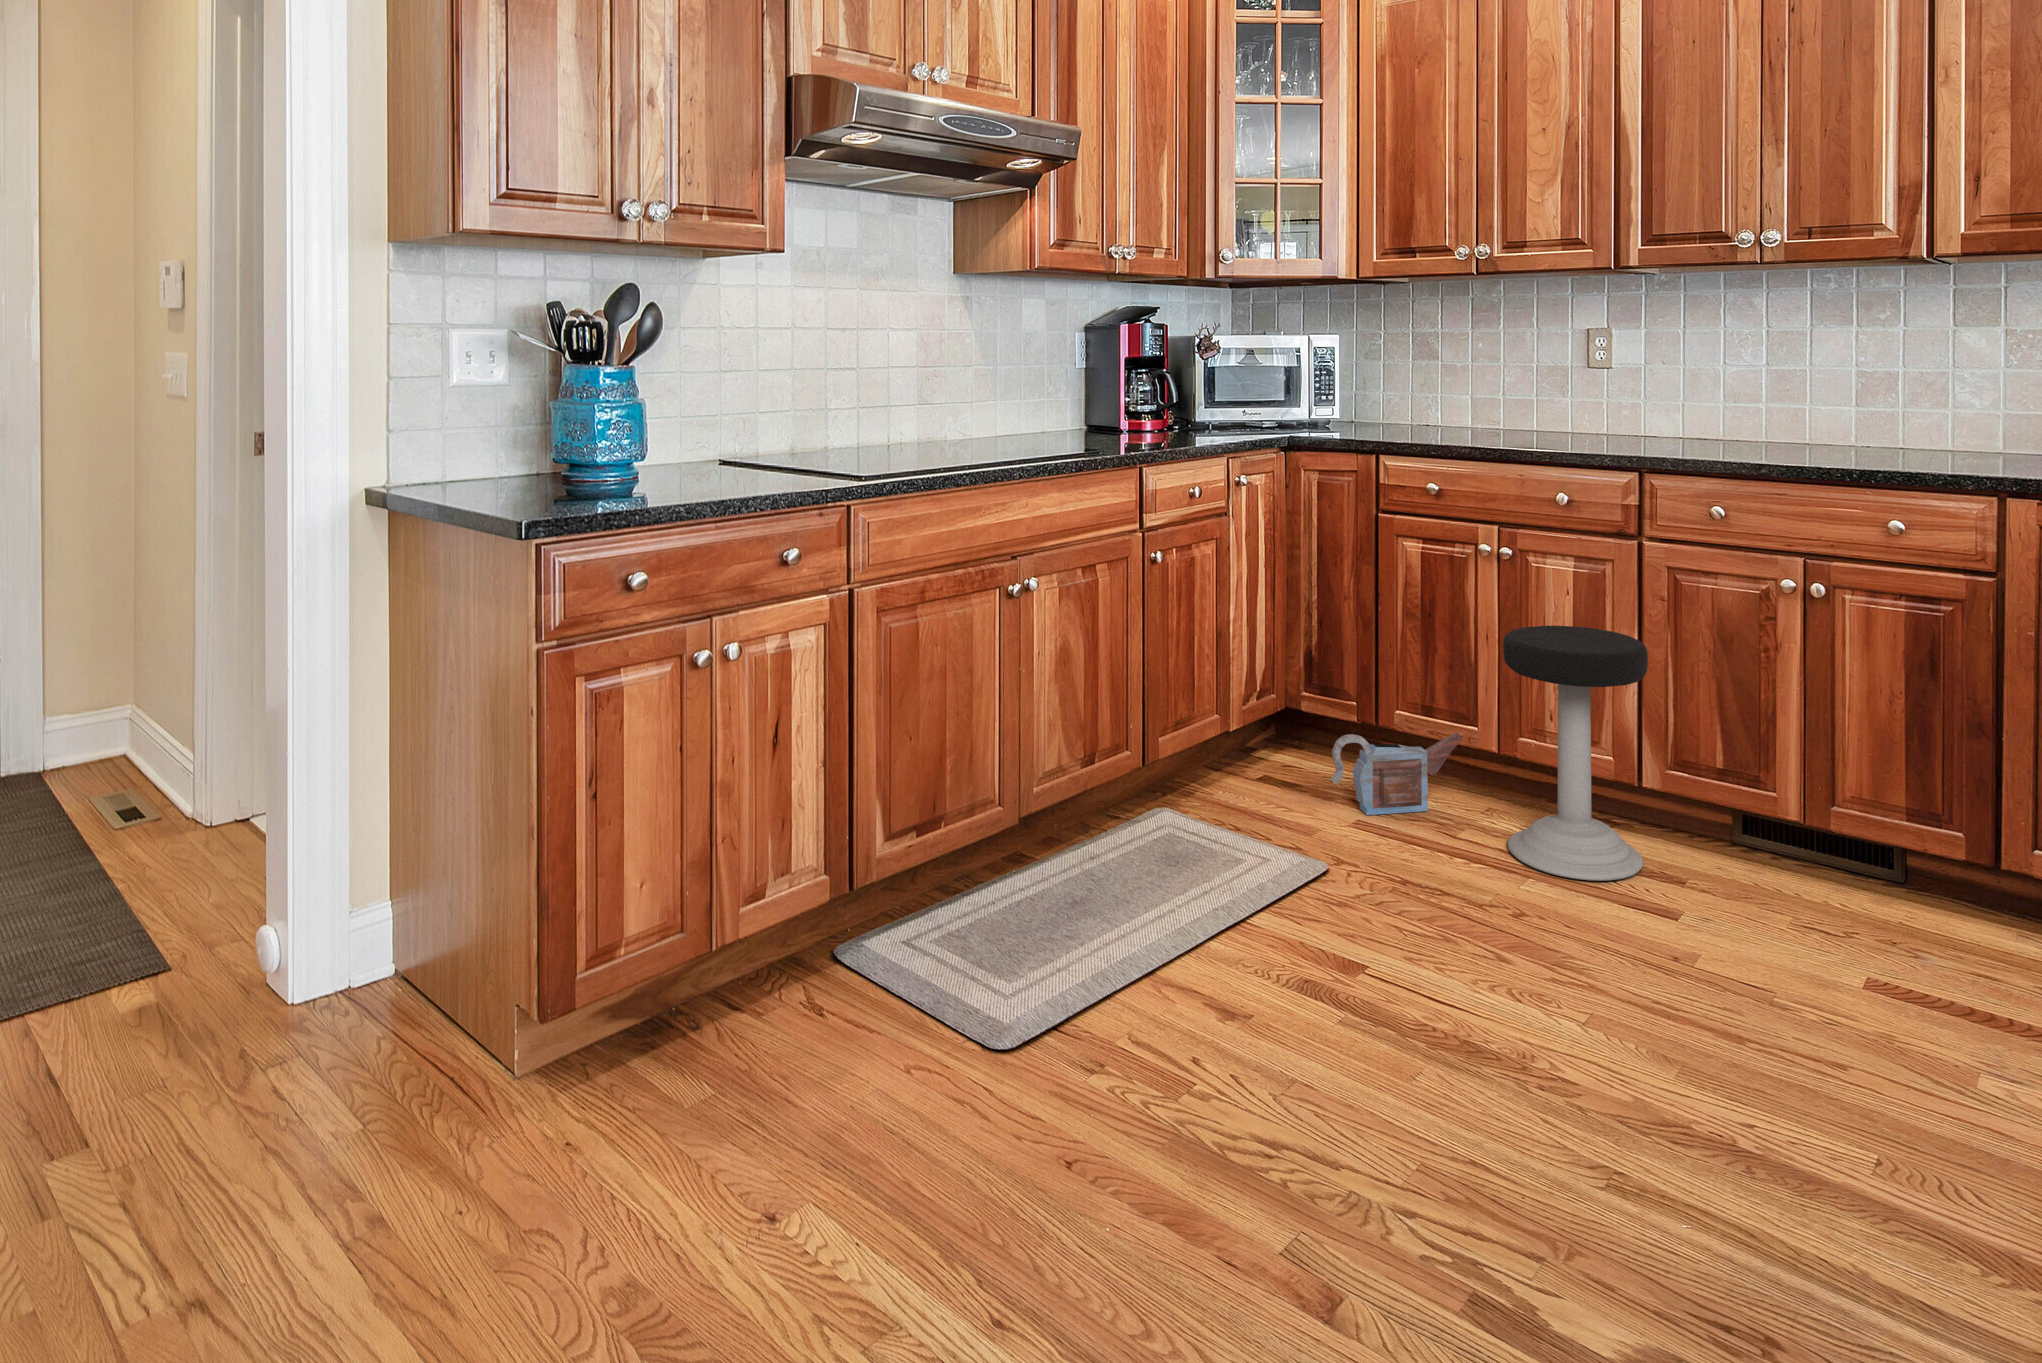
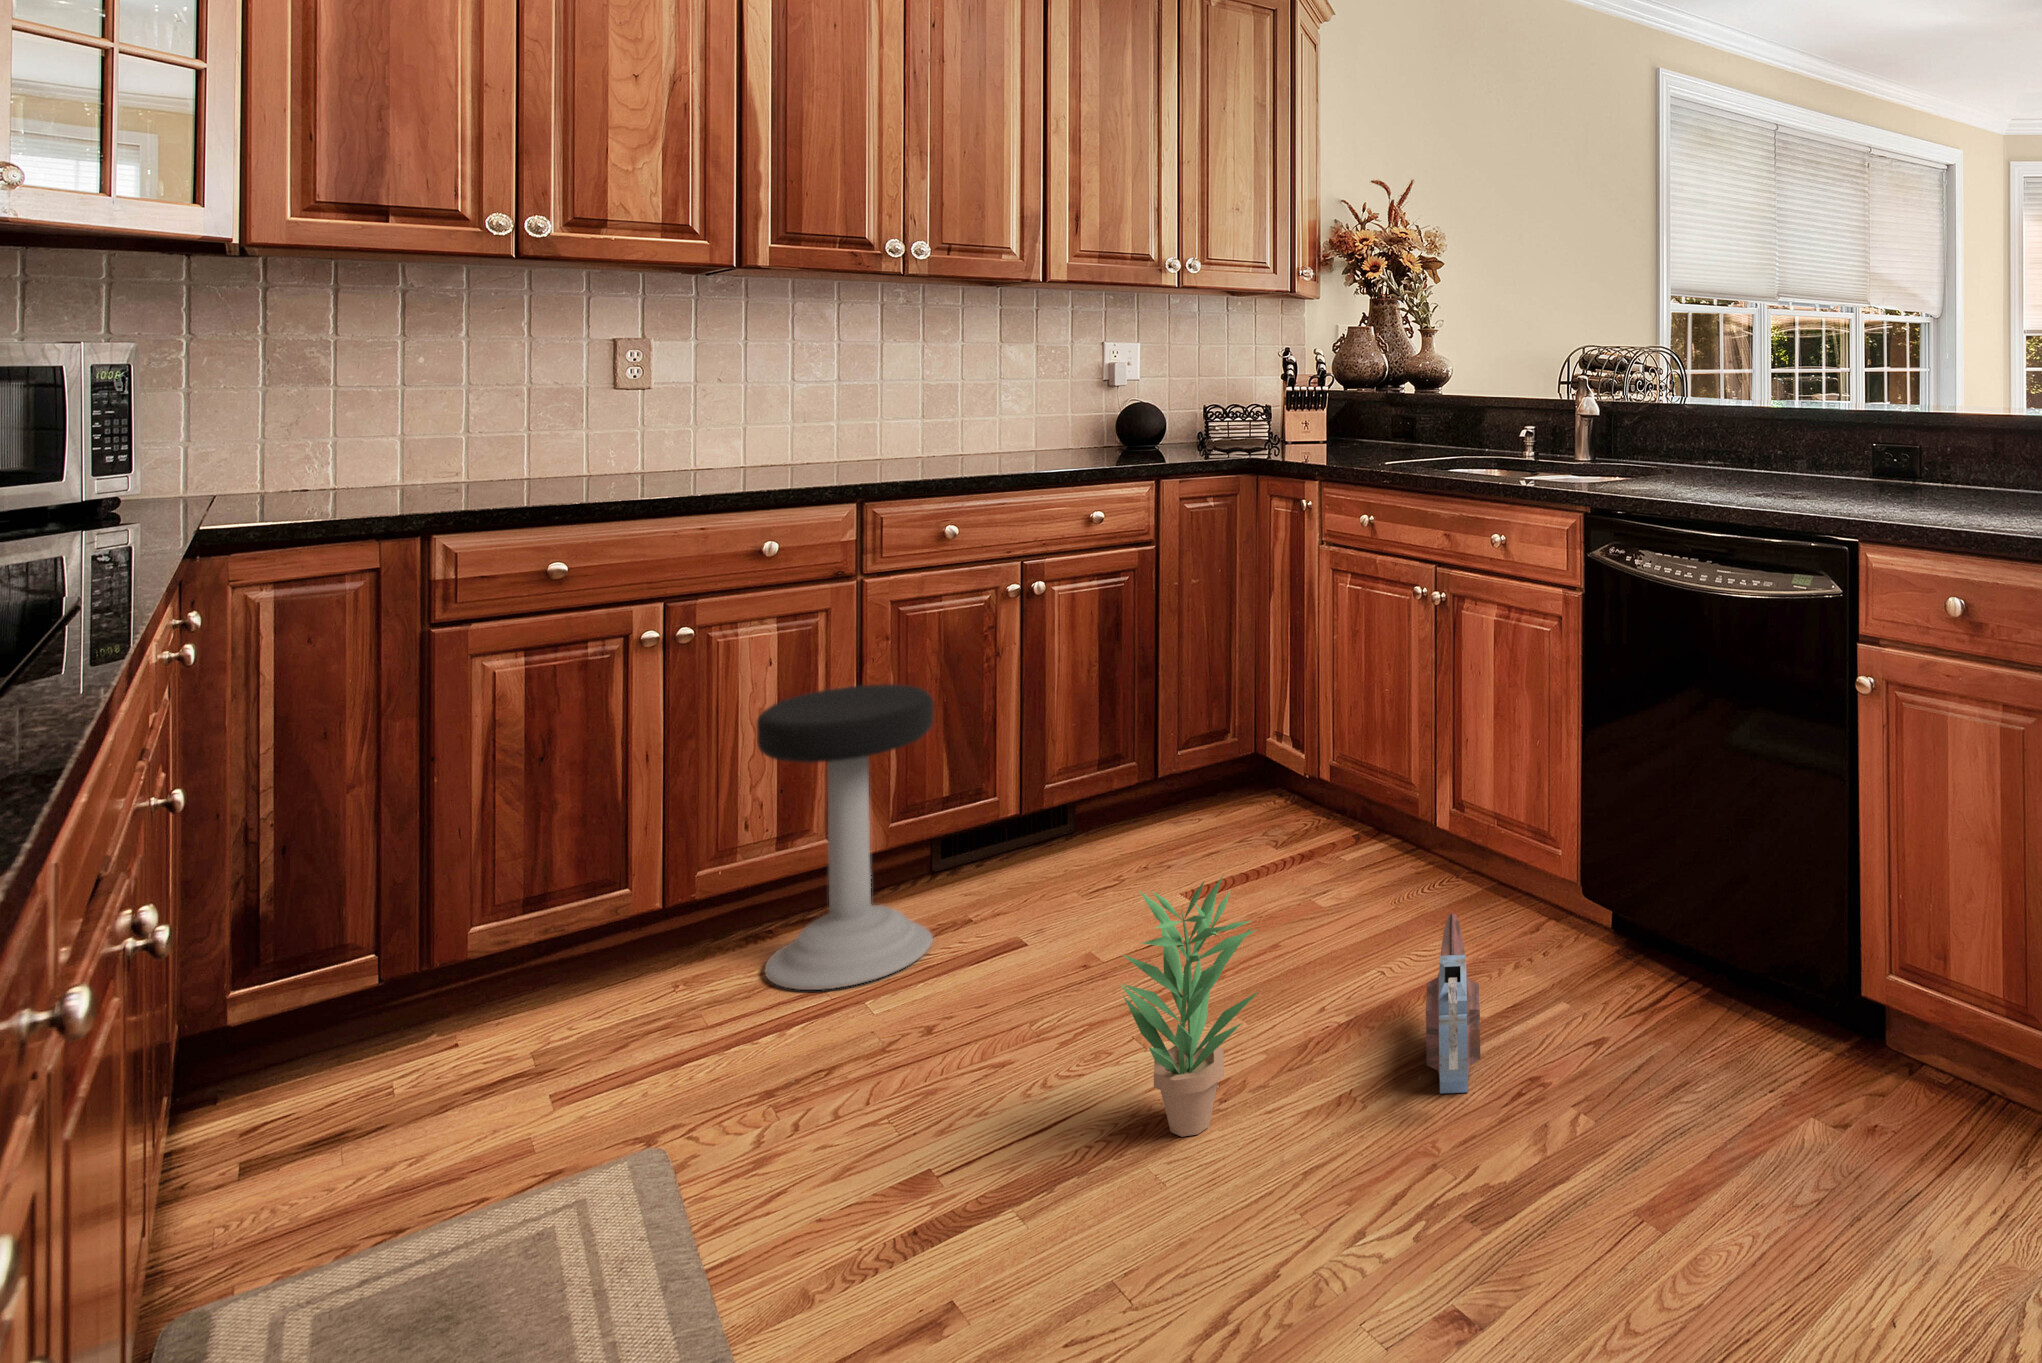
watering can: present [1331,732,1463,815] -> present [1426,913,1480,1093]
potted plant: none [1416,828,1556,1084] -> present [1121,876,1258,1137]

